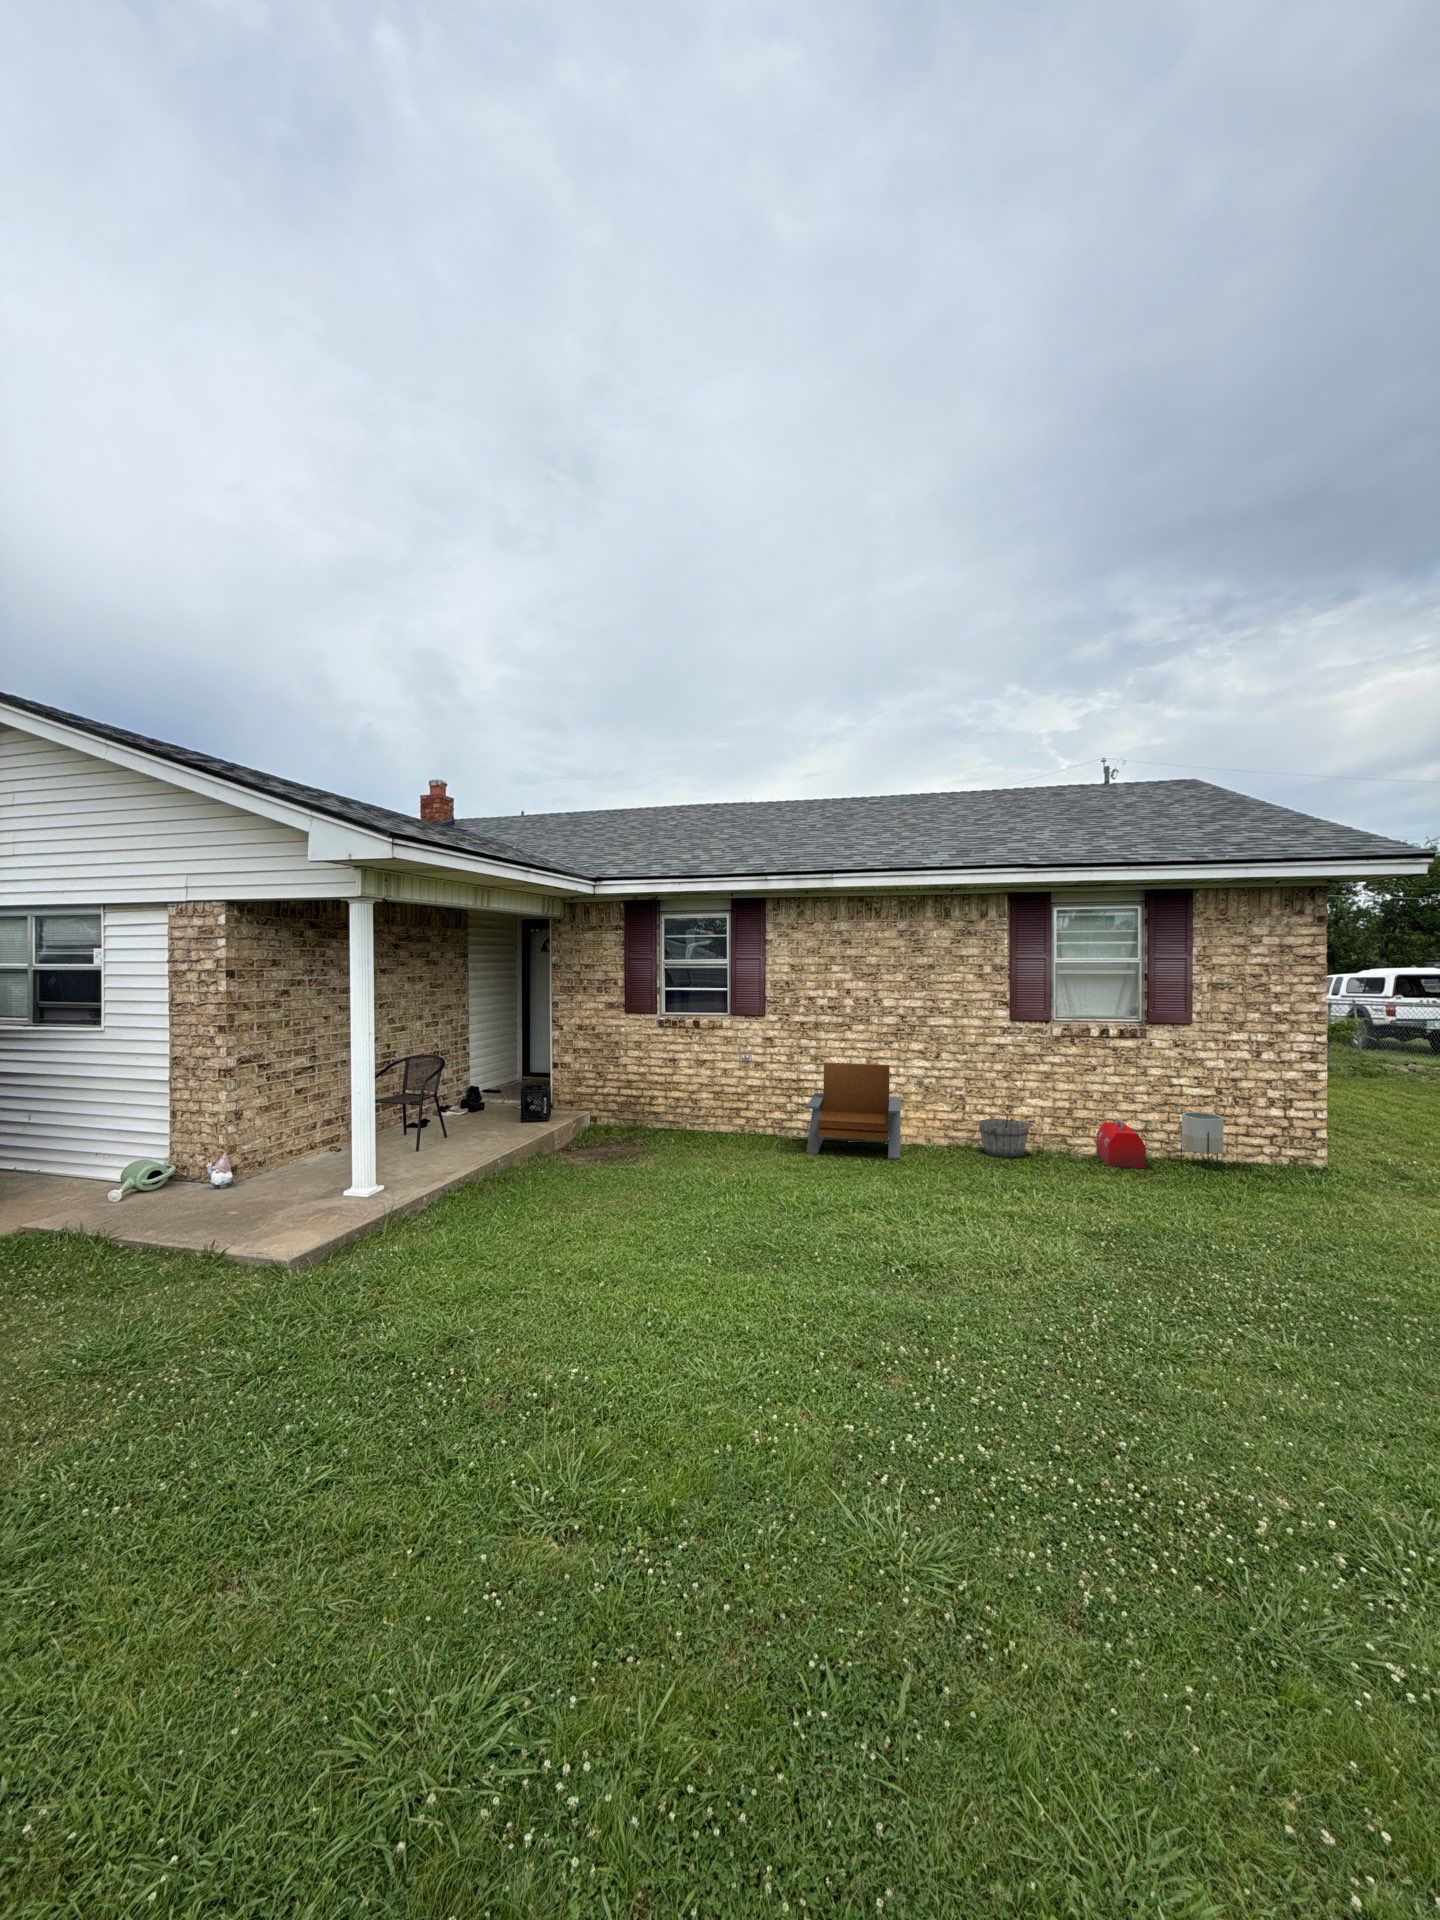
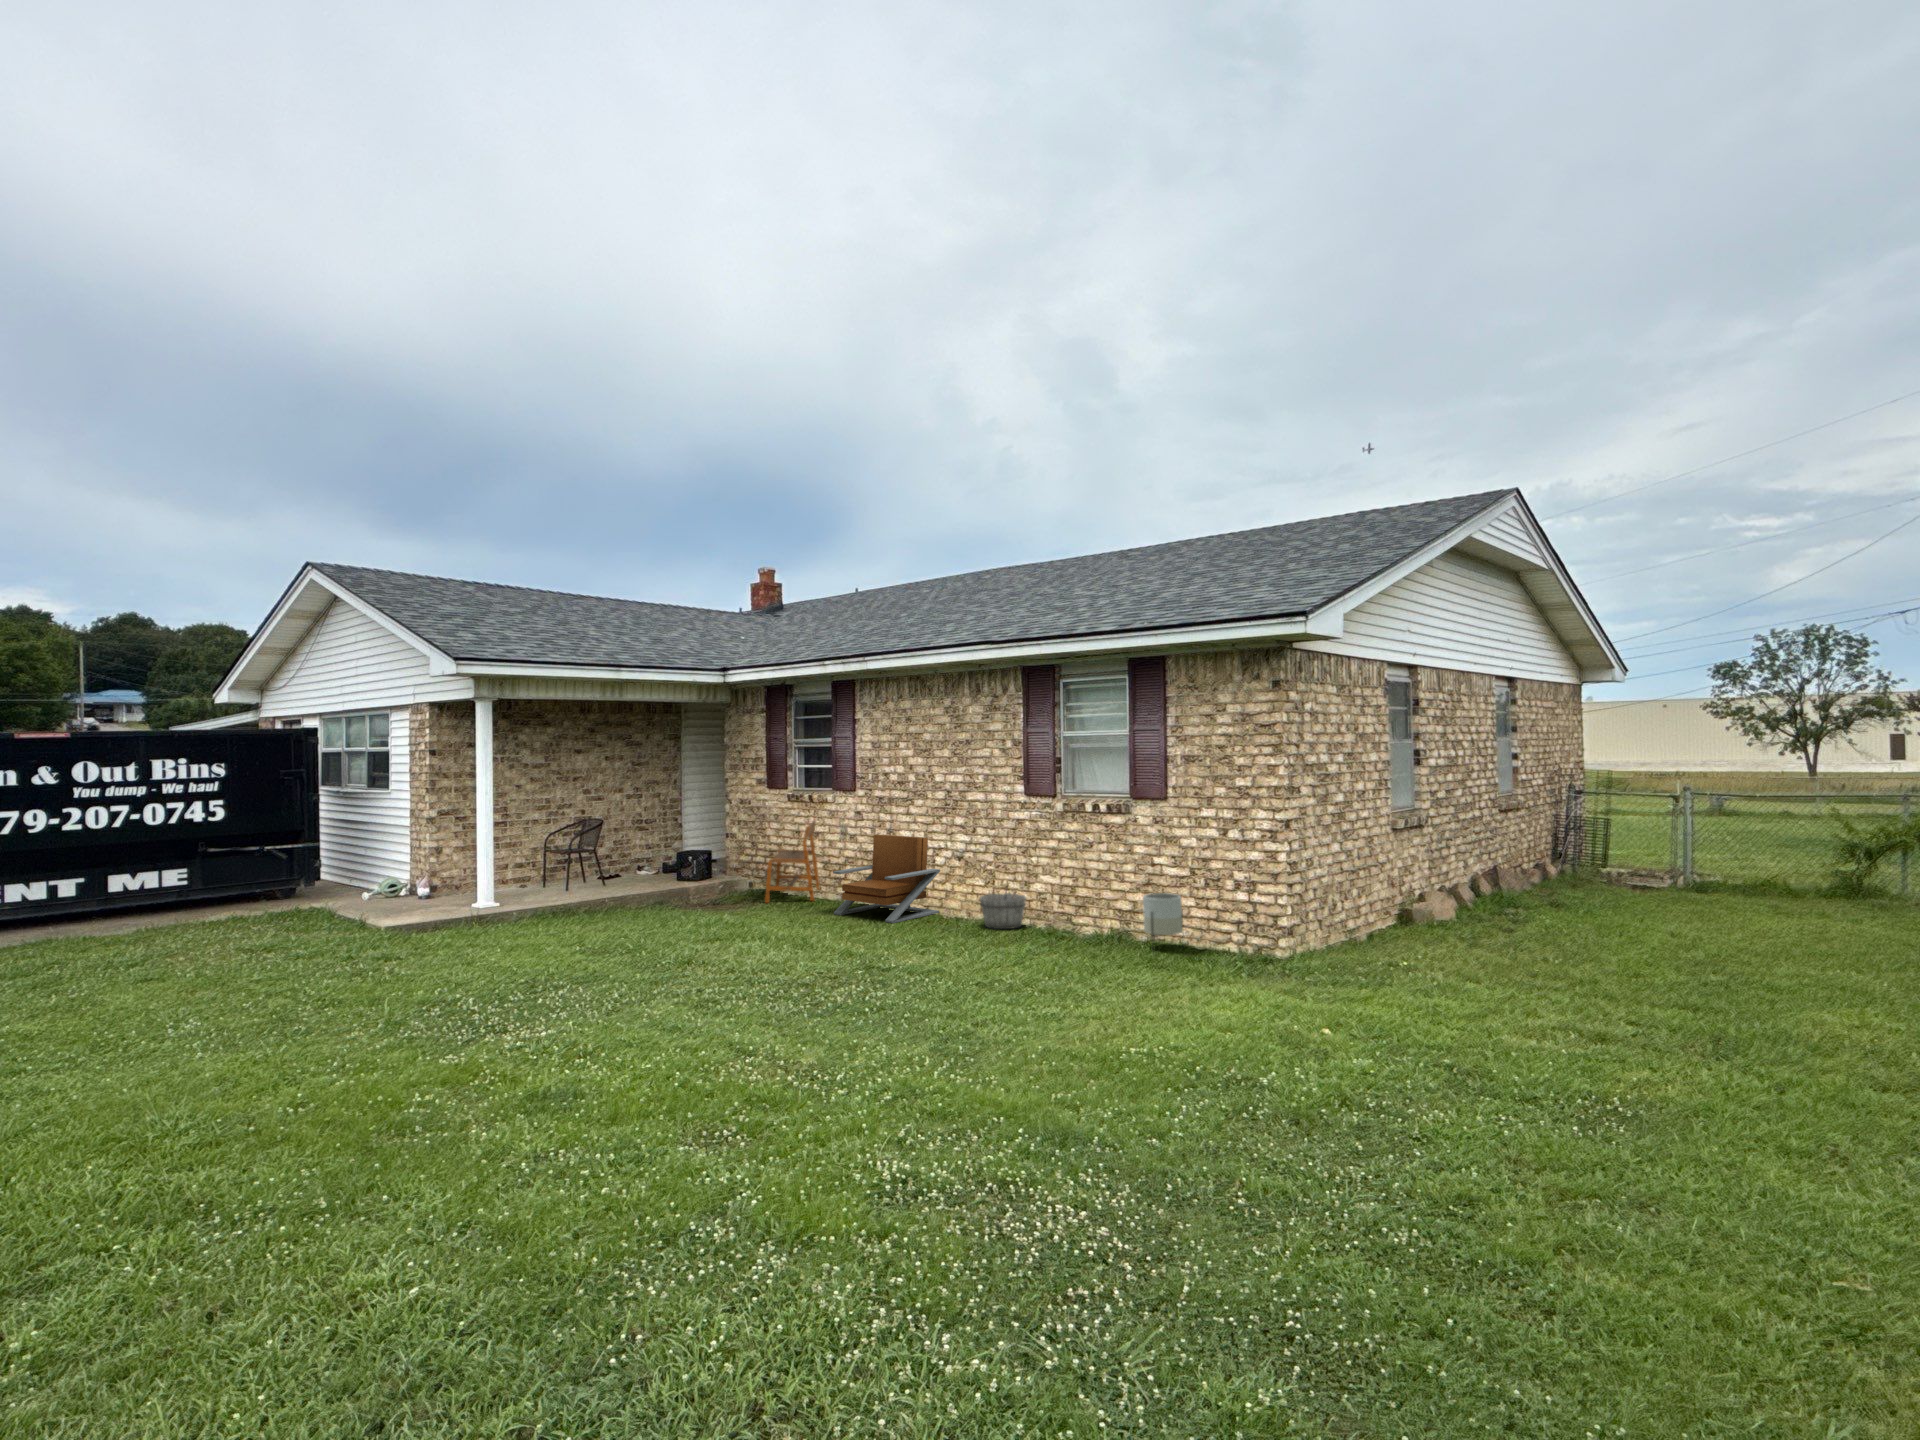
bench: none [651,1046,735,1145] -> present [765,820,820,903]
toolbox: present [1096,1119,1146,1168] -> none [1062,896,1119,945]

